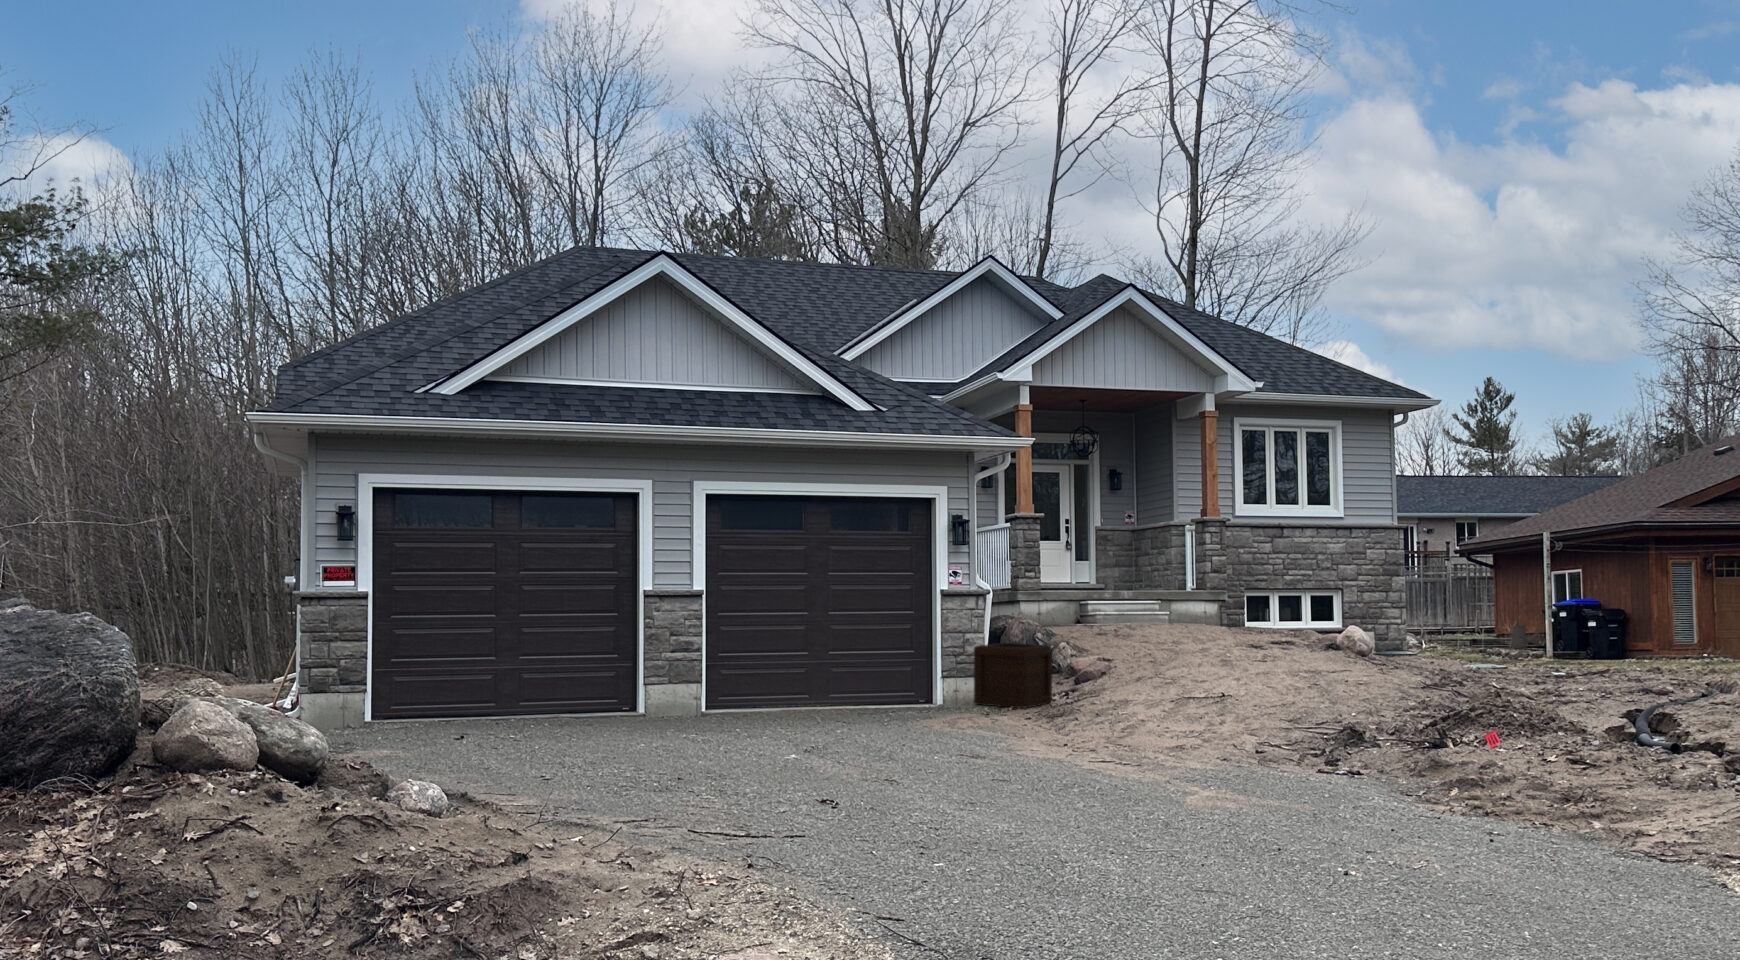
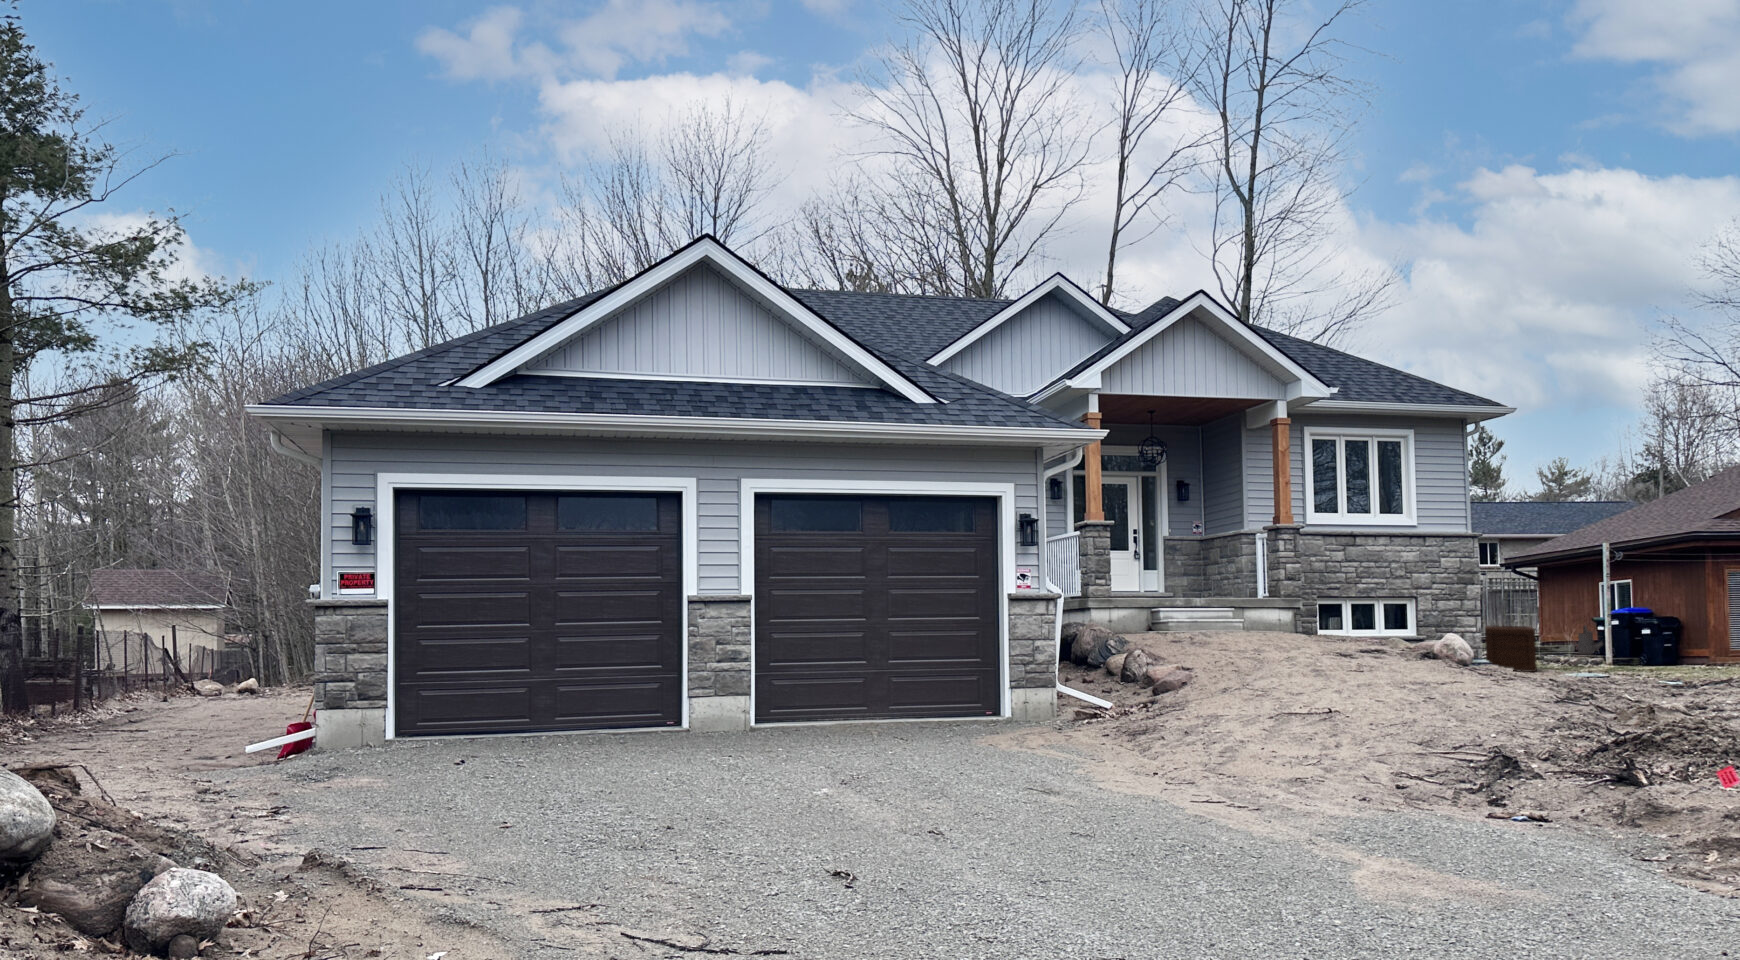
wooden crate: present [974,643,1052,708] -> present [1485,625,1537,672]

